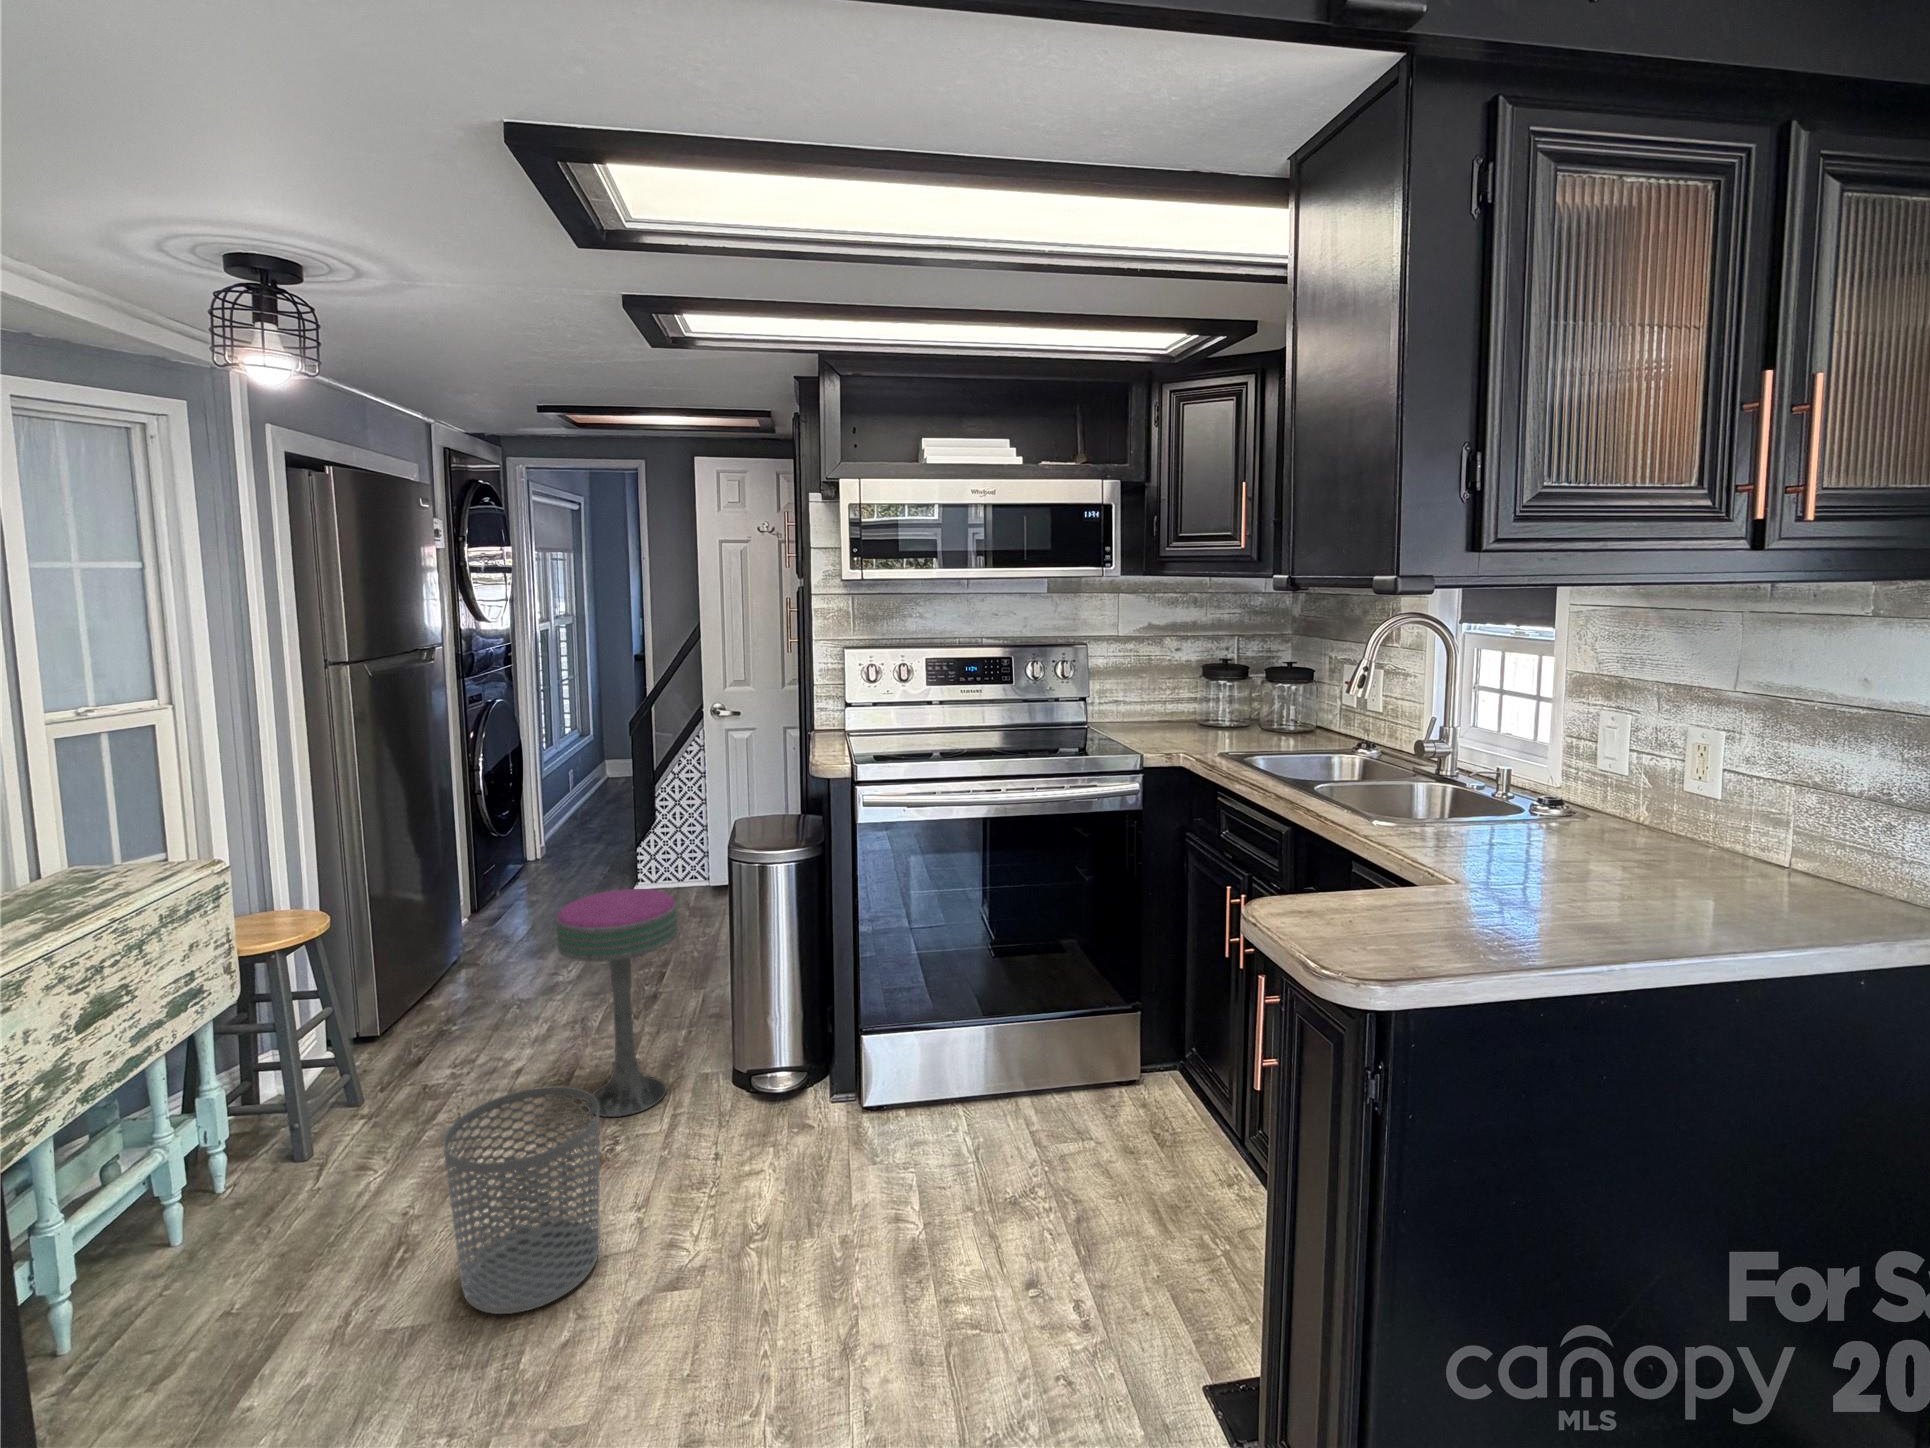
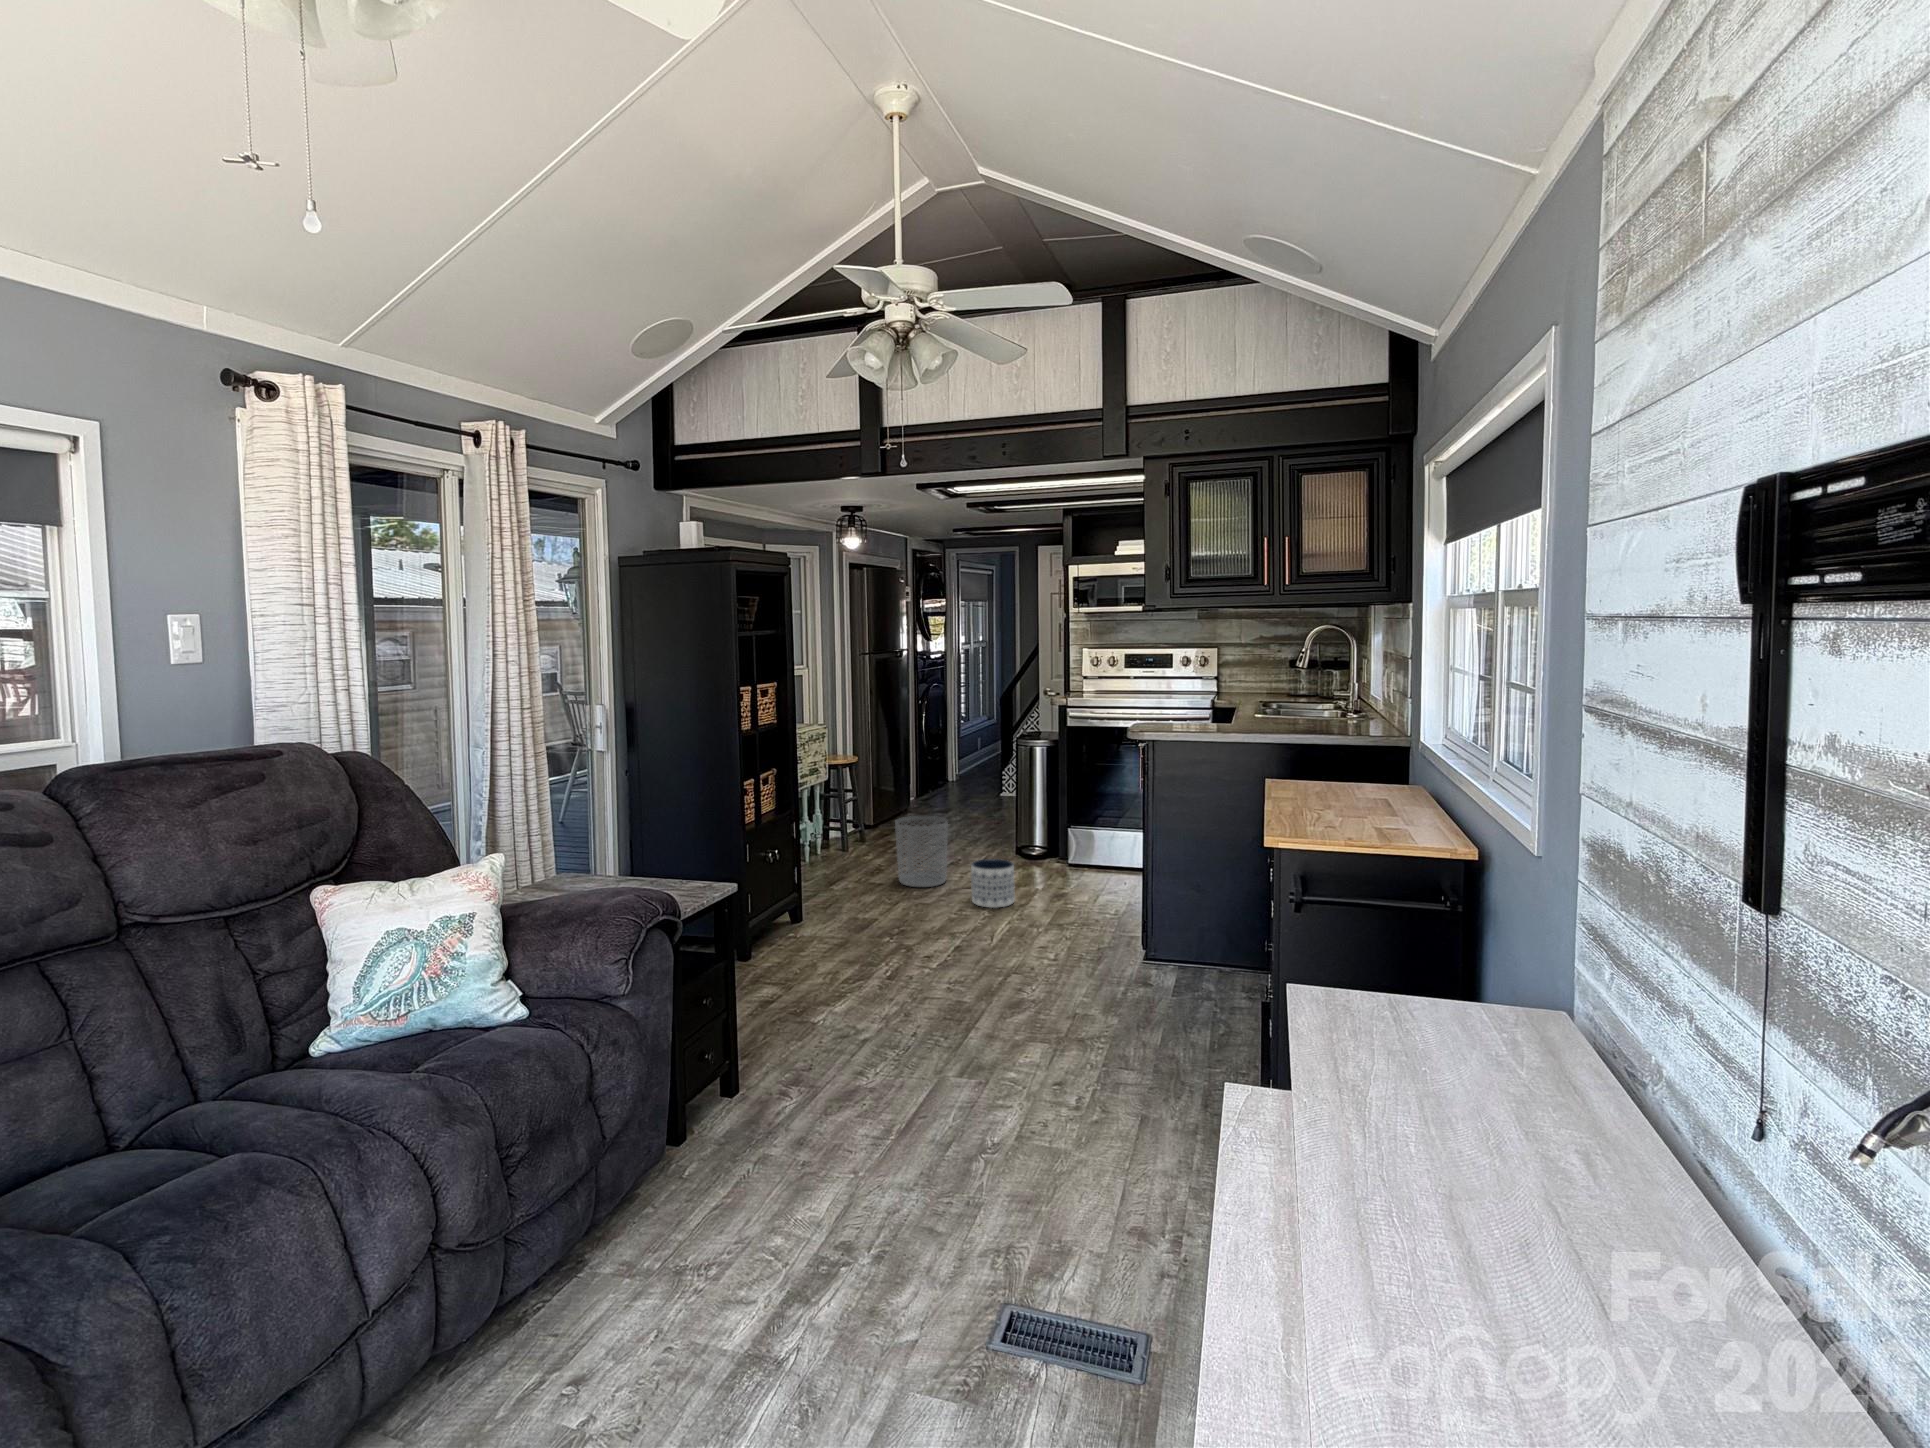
bar stool: present [556,889,678,1117] -> none [943,759,994,857]
planter: none [693,1204,811,1374] -> present [971,859,1015,908]

